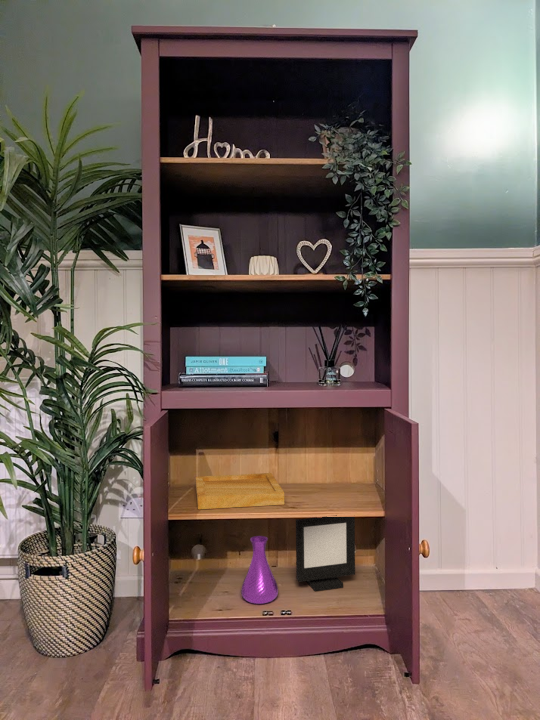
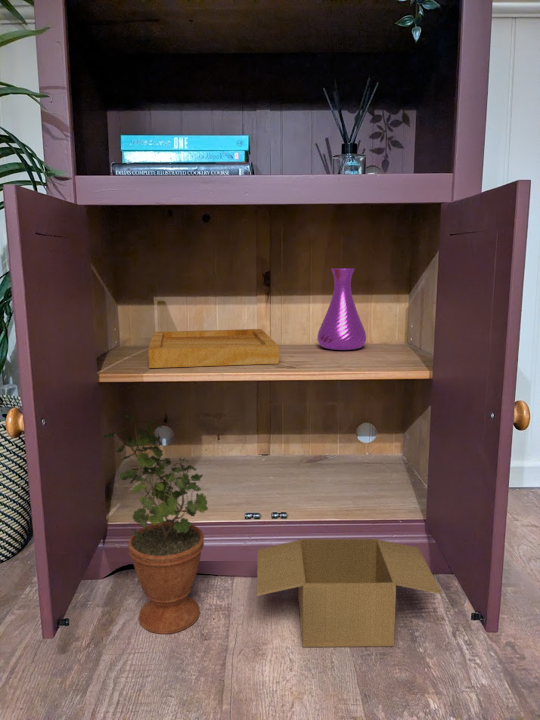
picture frame: present [296,515,355,591] -> none [295,383,379,487]
vase: present [241,536,278,604] -> present [317,268,366,350]
potted plant: none [173,545,241,694] -> present [103,414,208,634]
cardboard box: none [272,628,390,701] -> present [257,538,441,647]

